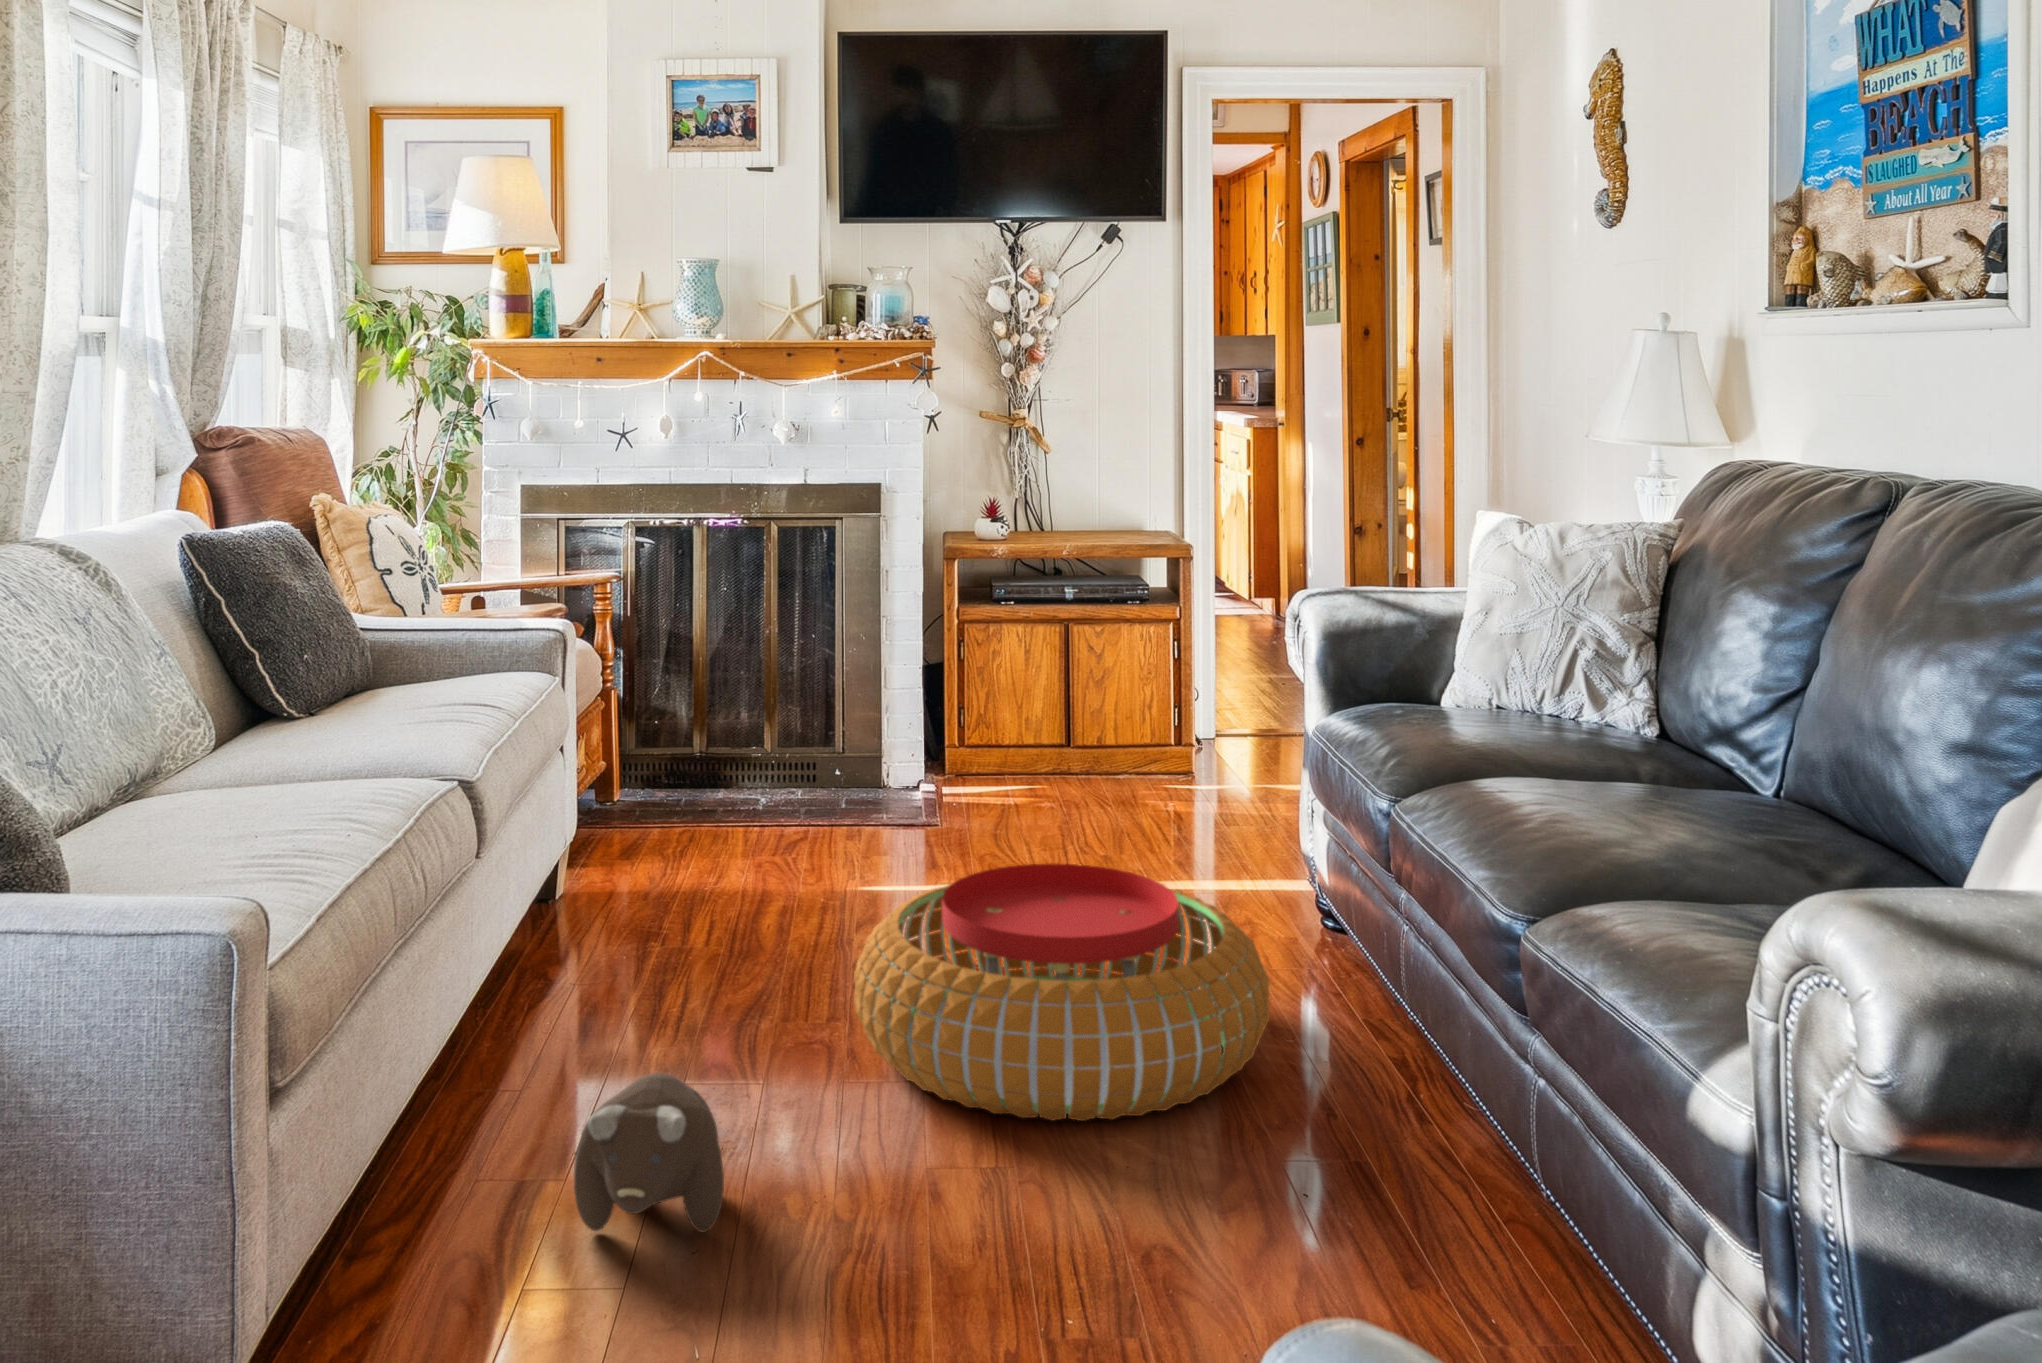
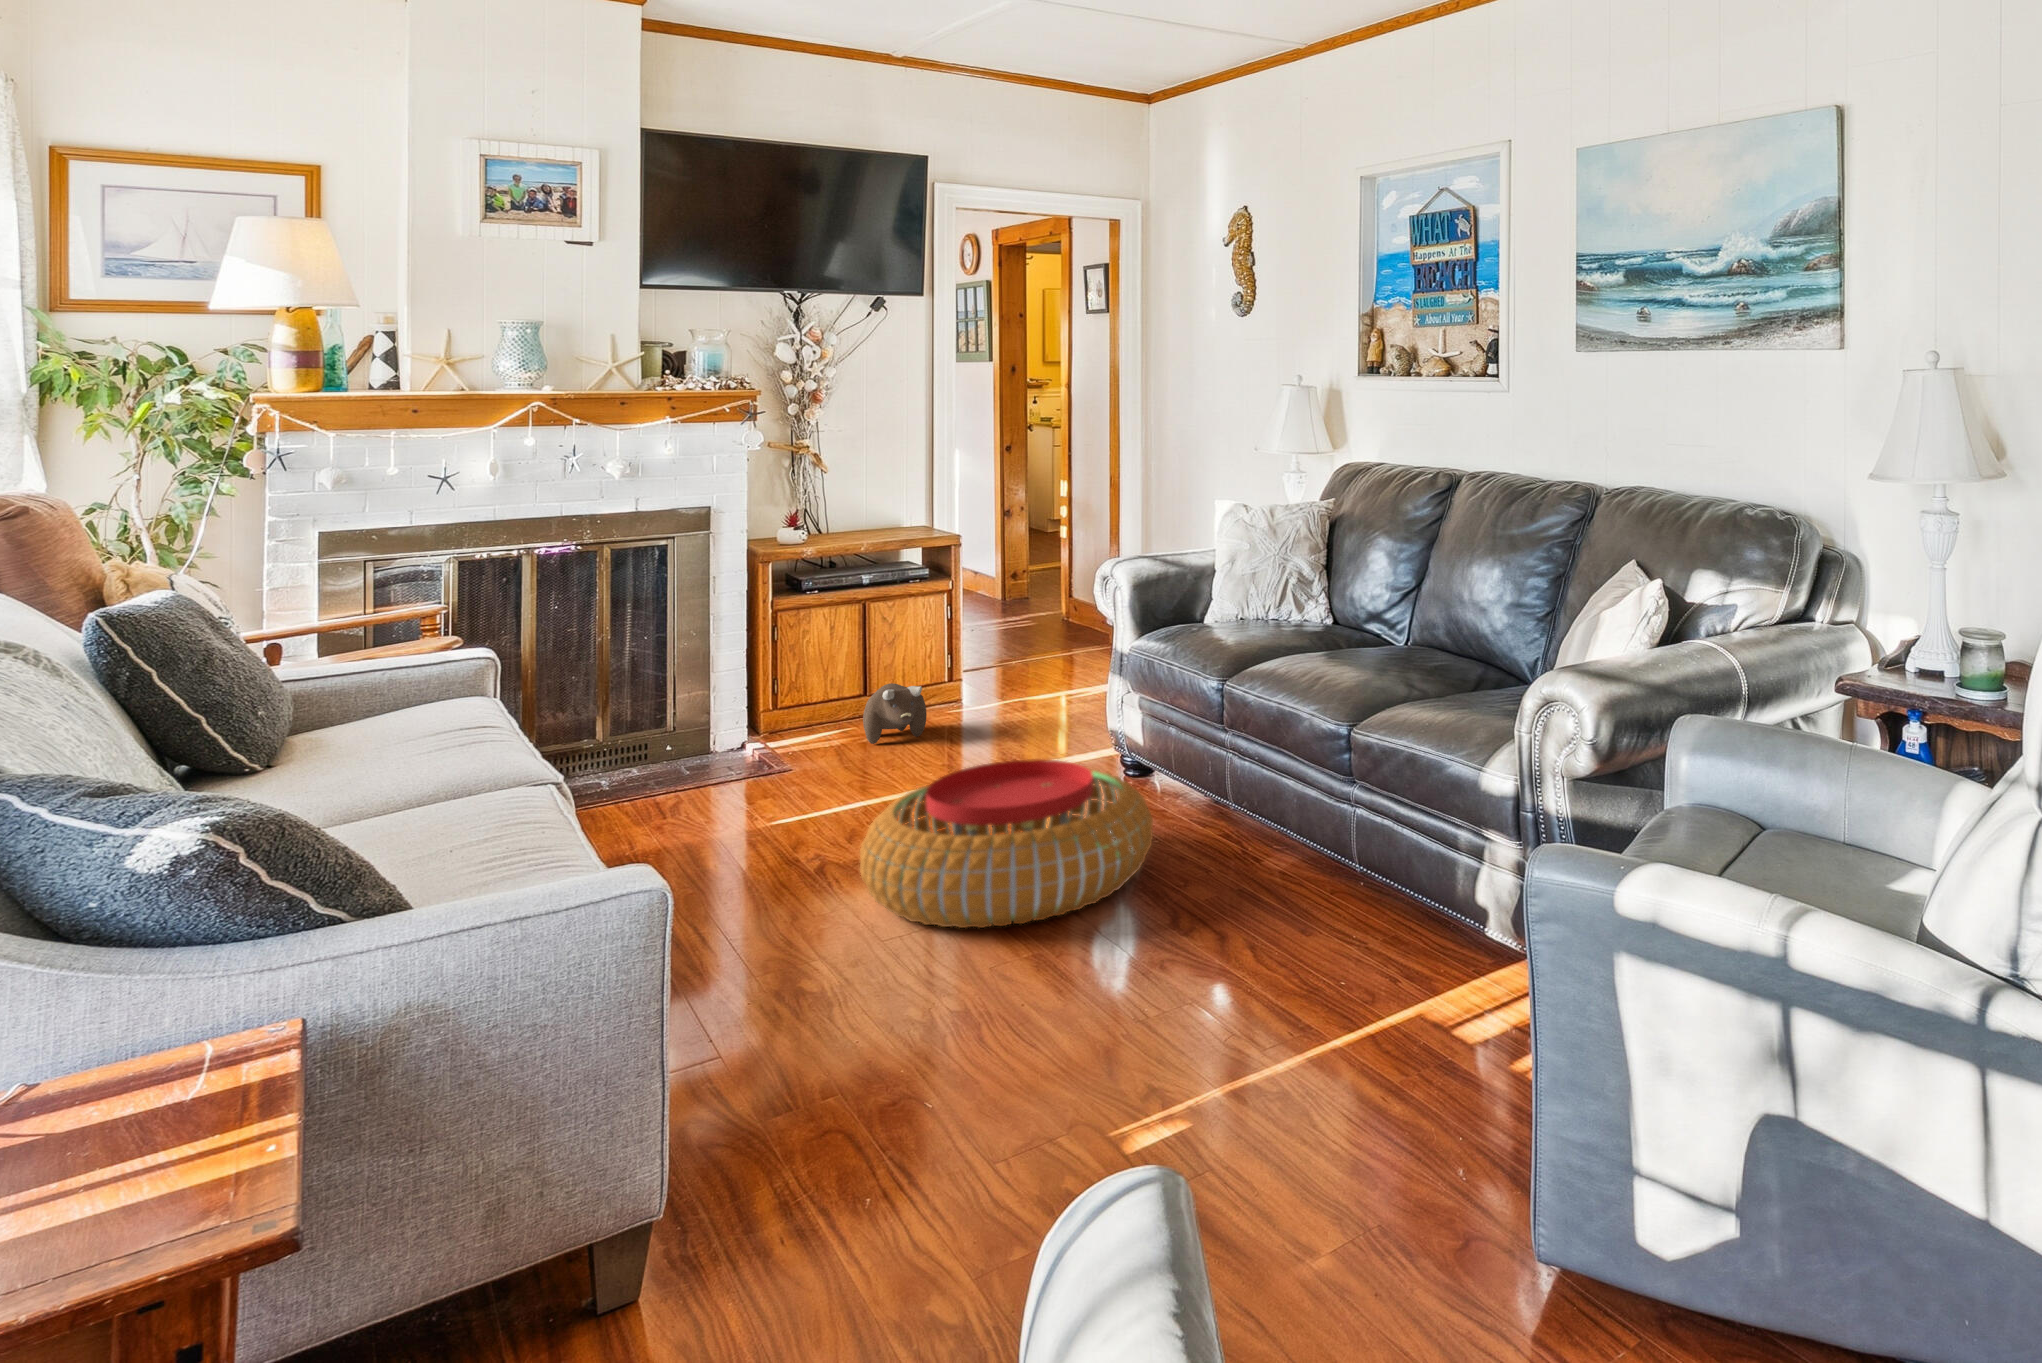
plush toy: present [574,1073,724,1232] -> present [863,683,927,744]

